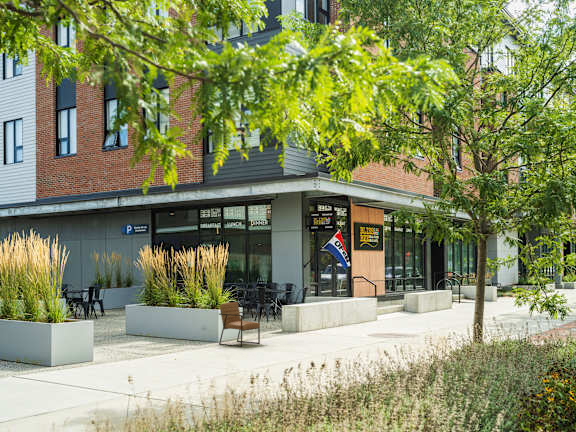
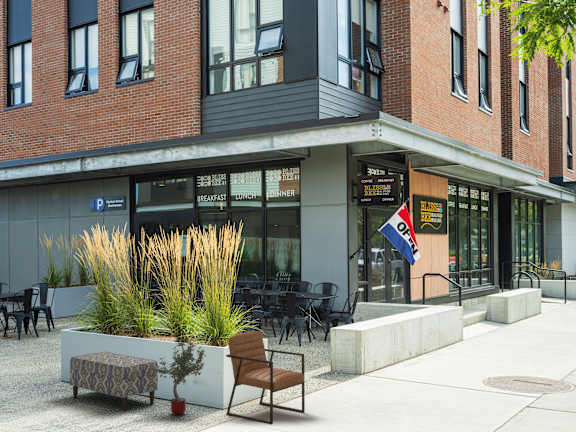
potted tree: none [181,305,209,345] -> present [156,339,206,415]
bench: none [134,316,182,344] -> present [70,352,158,411]

